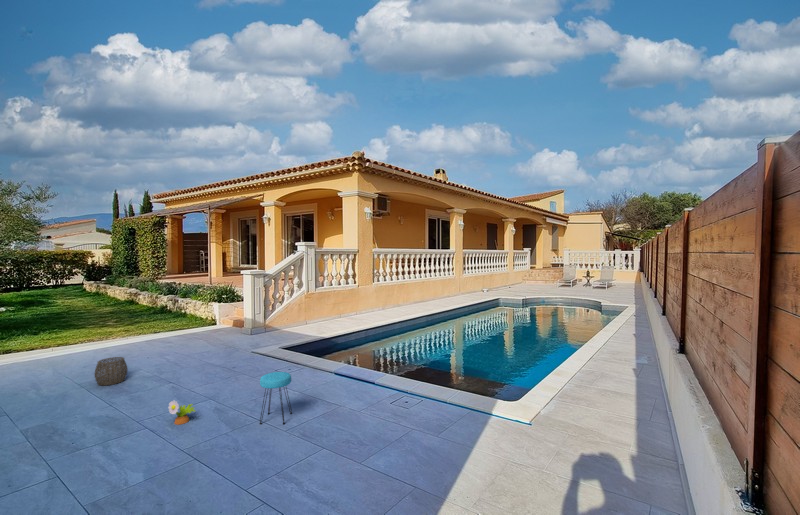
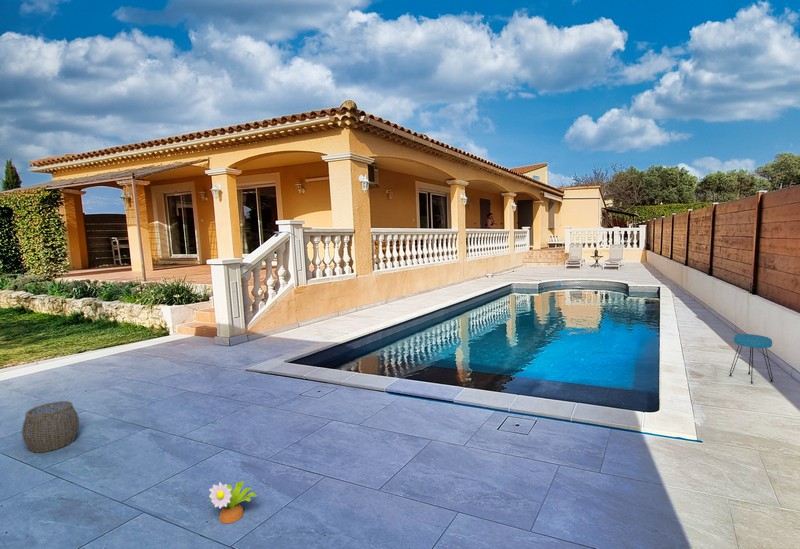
stool: present [260,372,292,424] -> present [729,334,773,383]

